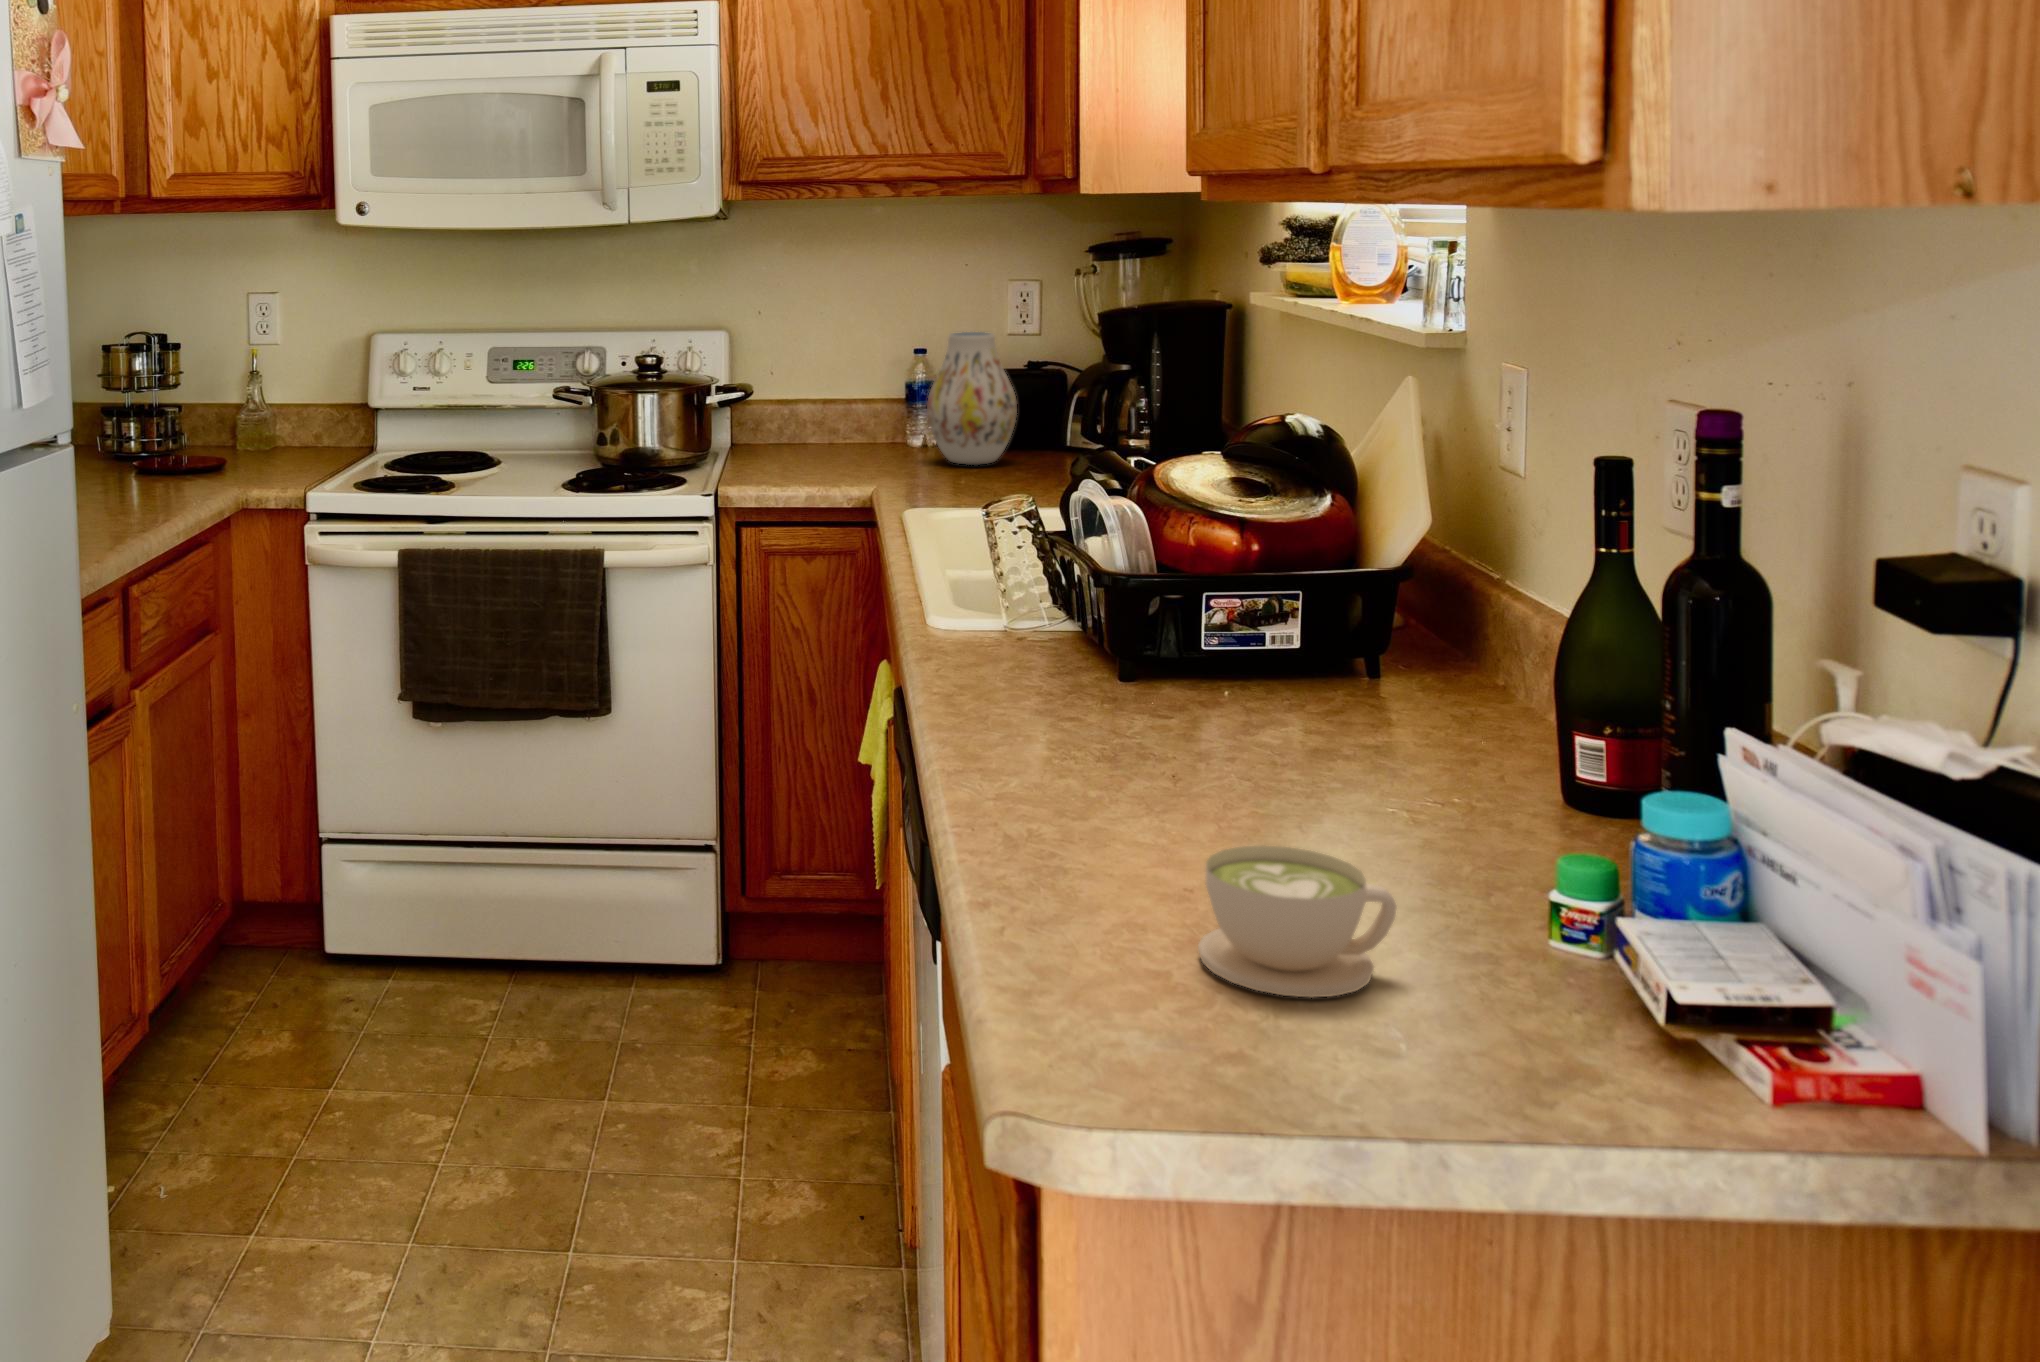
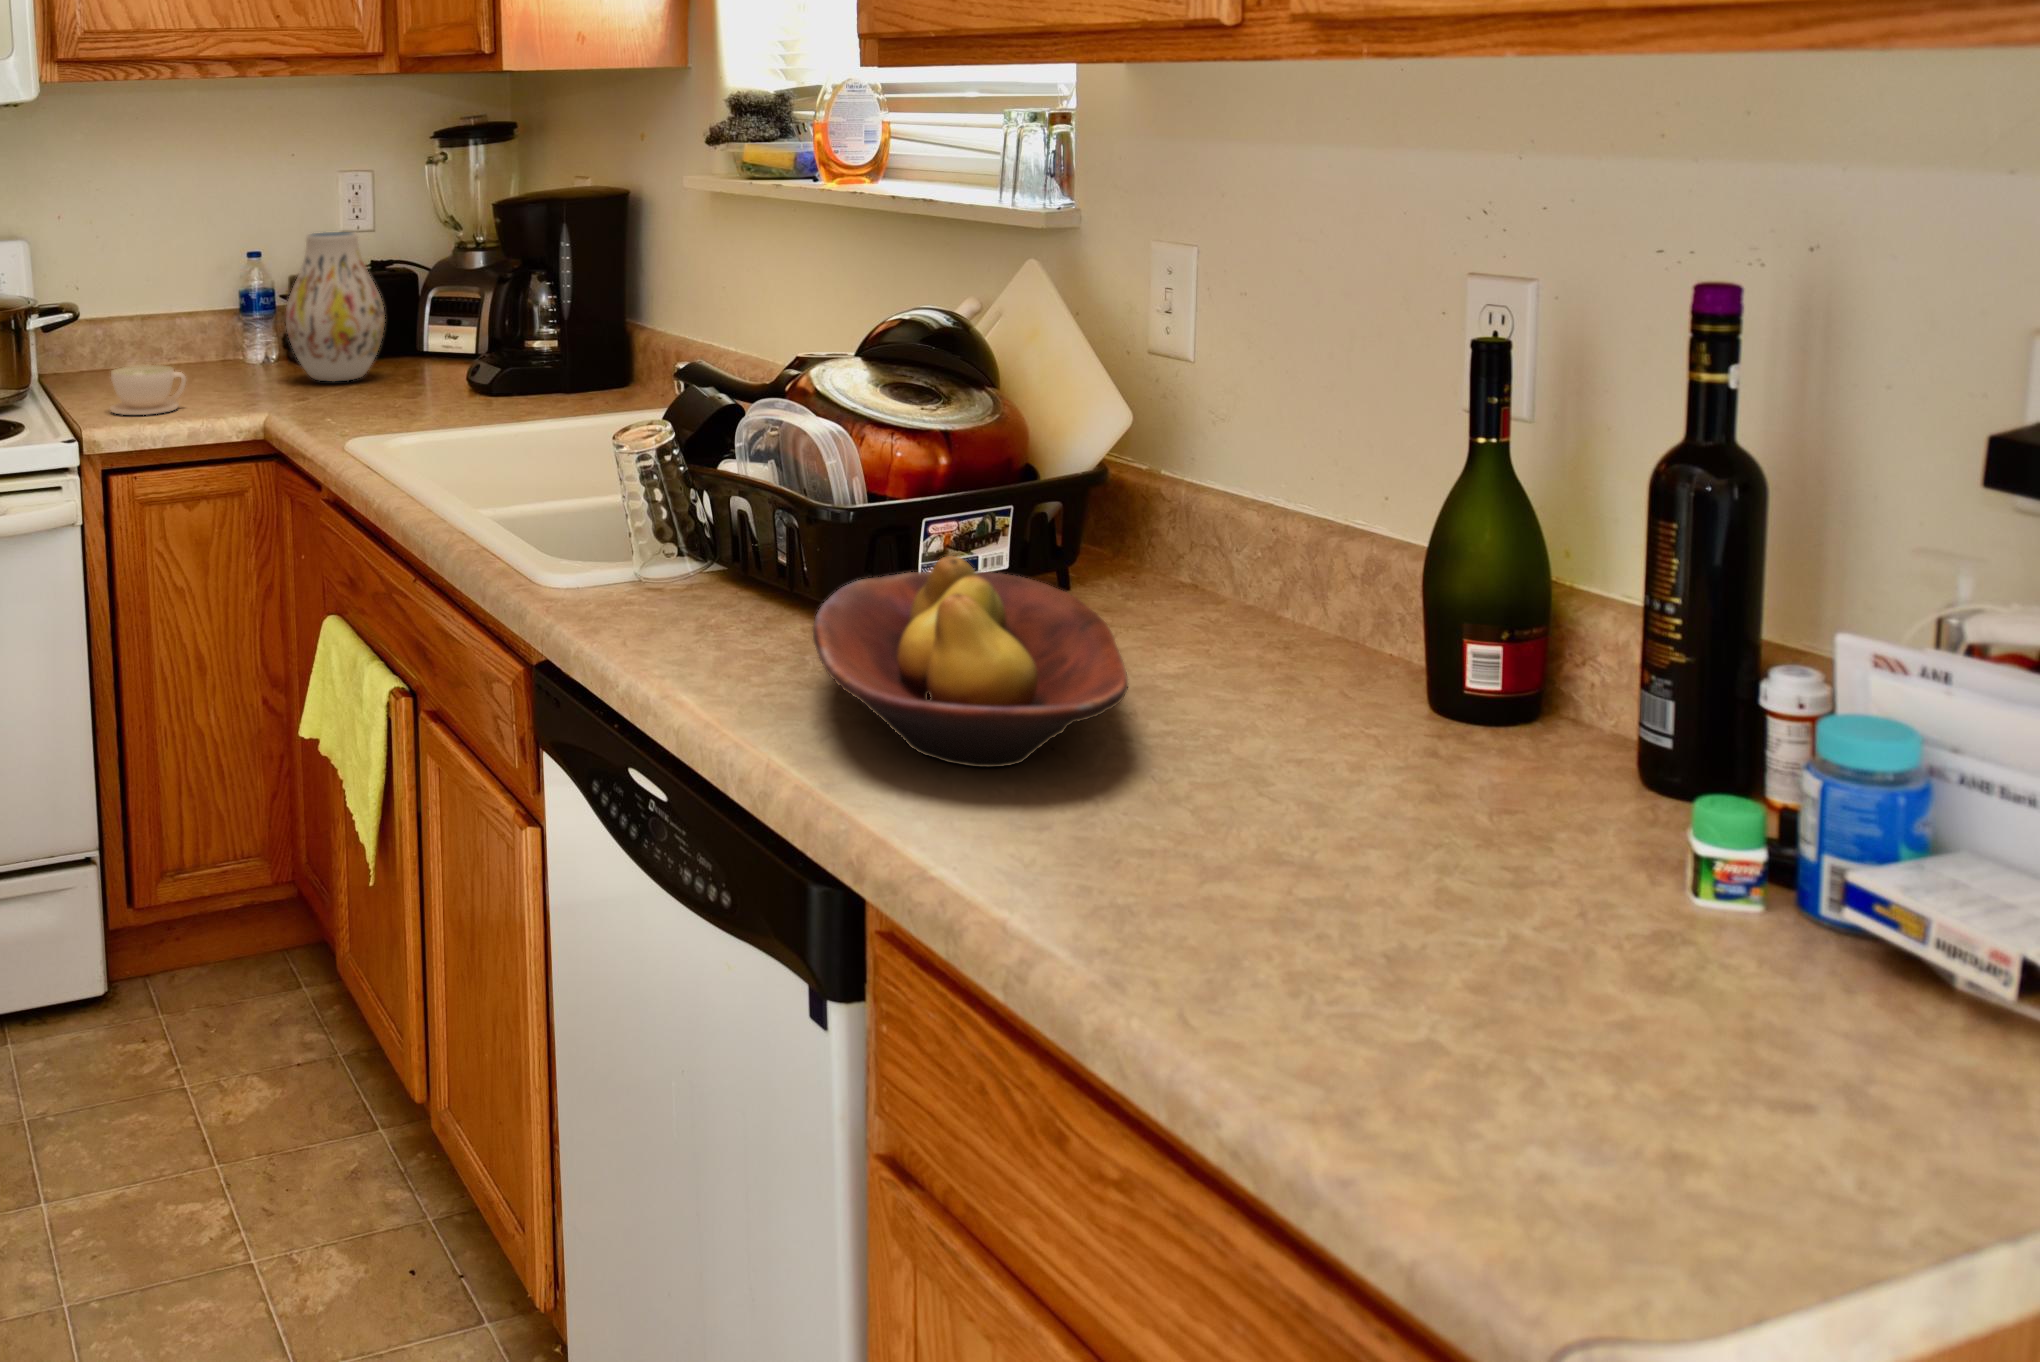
fruit bowl: none [1011,630,1322,804] -> present [813,556,1128,767]
coffee cup: present [1198,846,1397,998] -> present [111,365,186,415]

